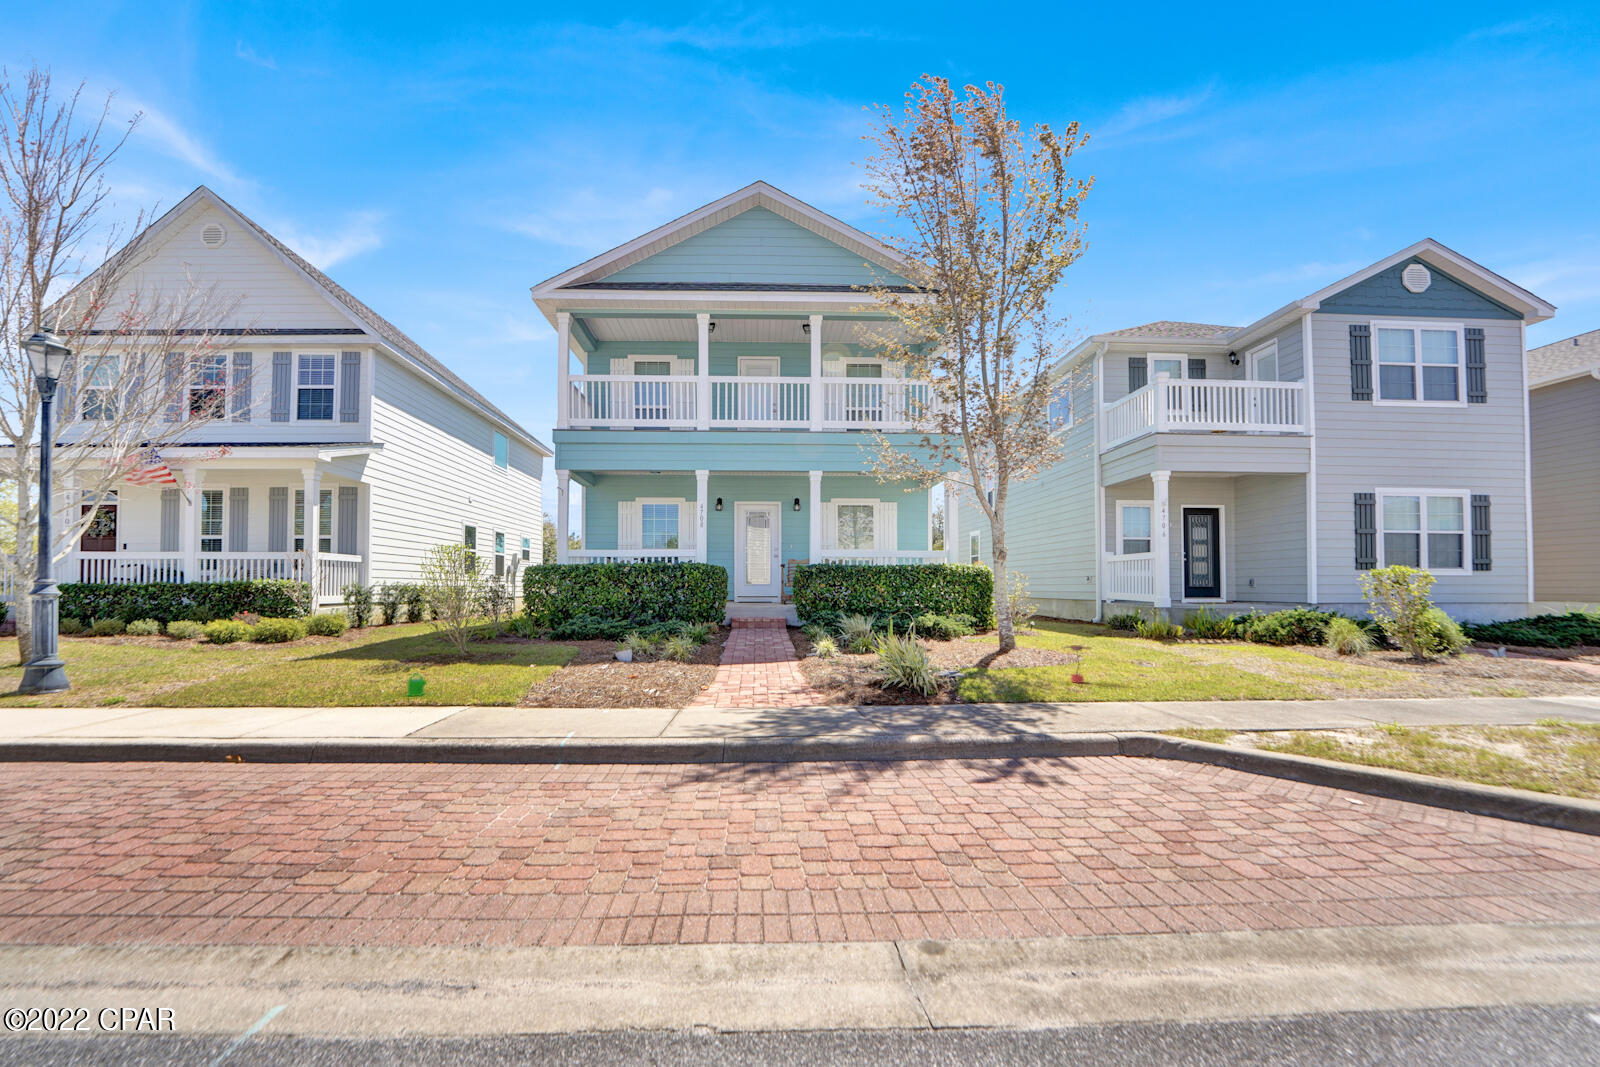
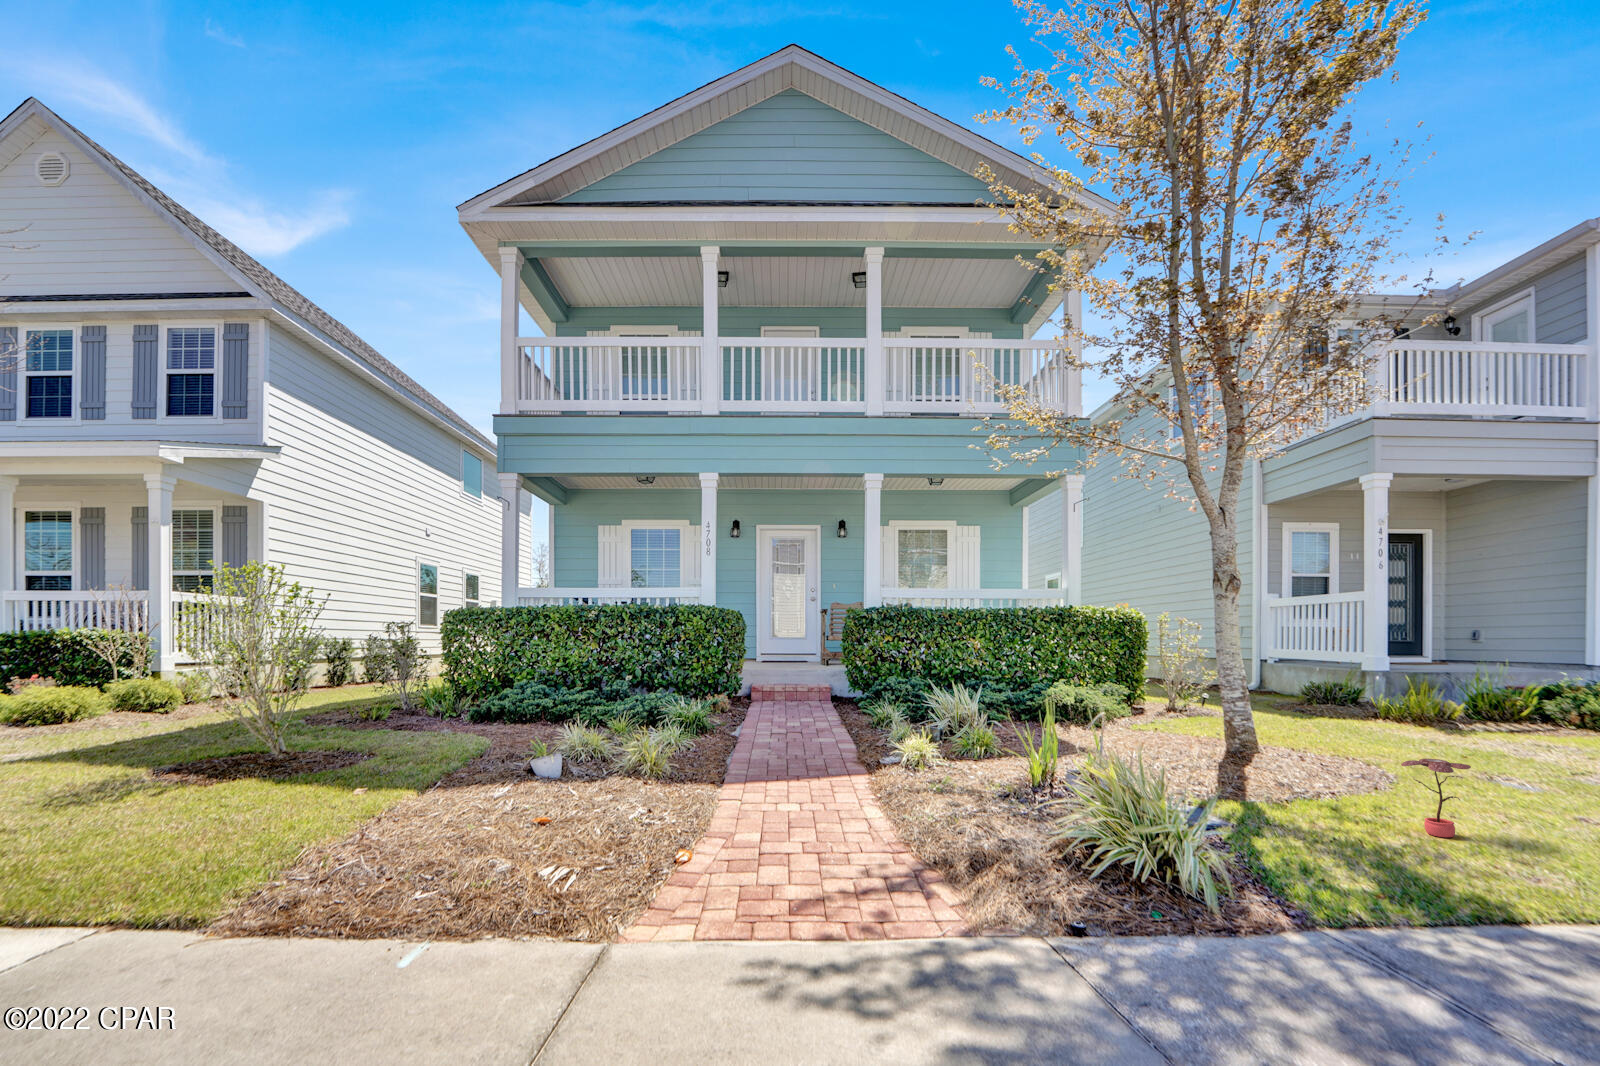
watering can: present [407,673,427,696] -> none [80,818,126,870]

